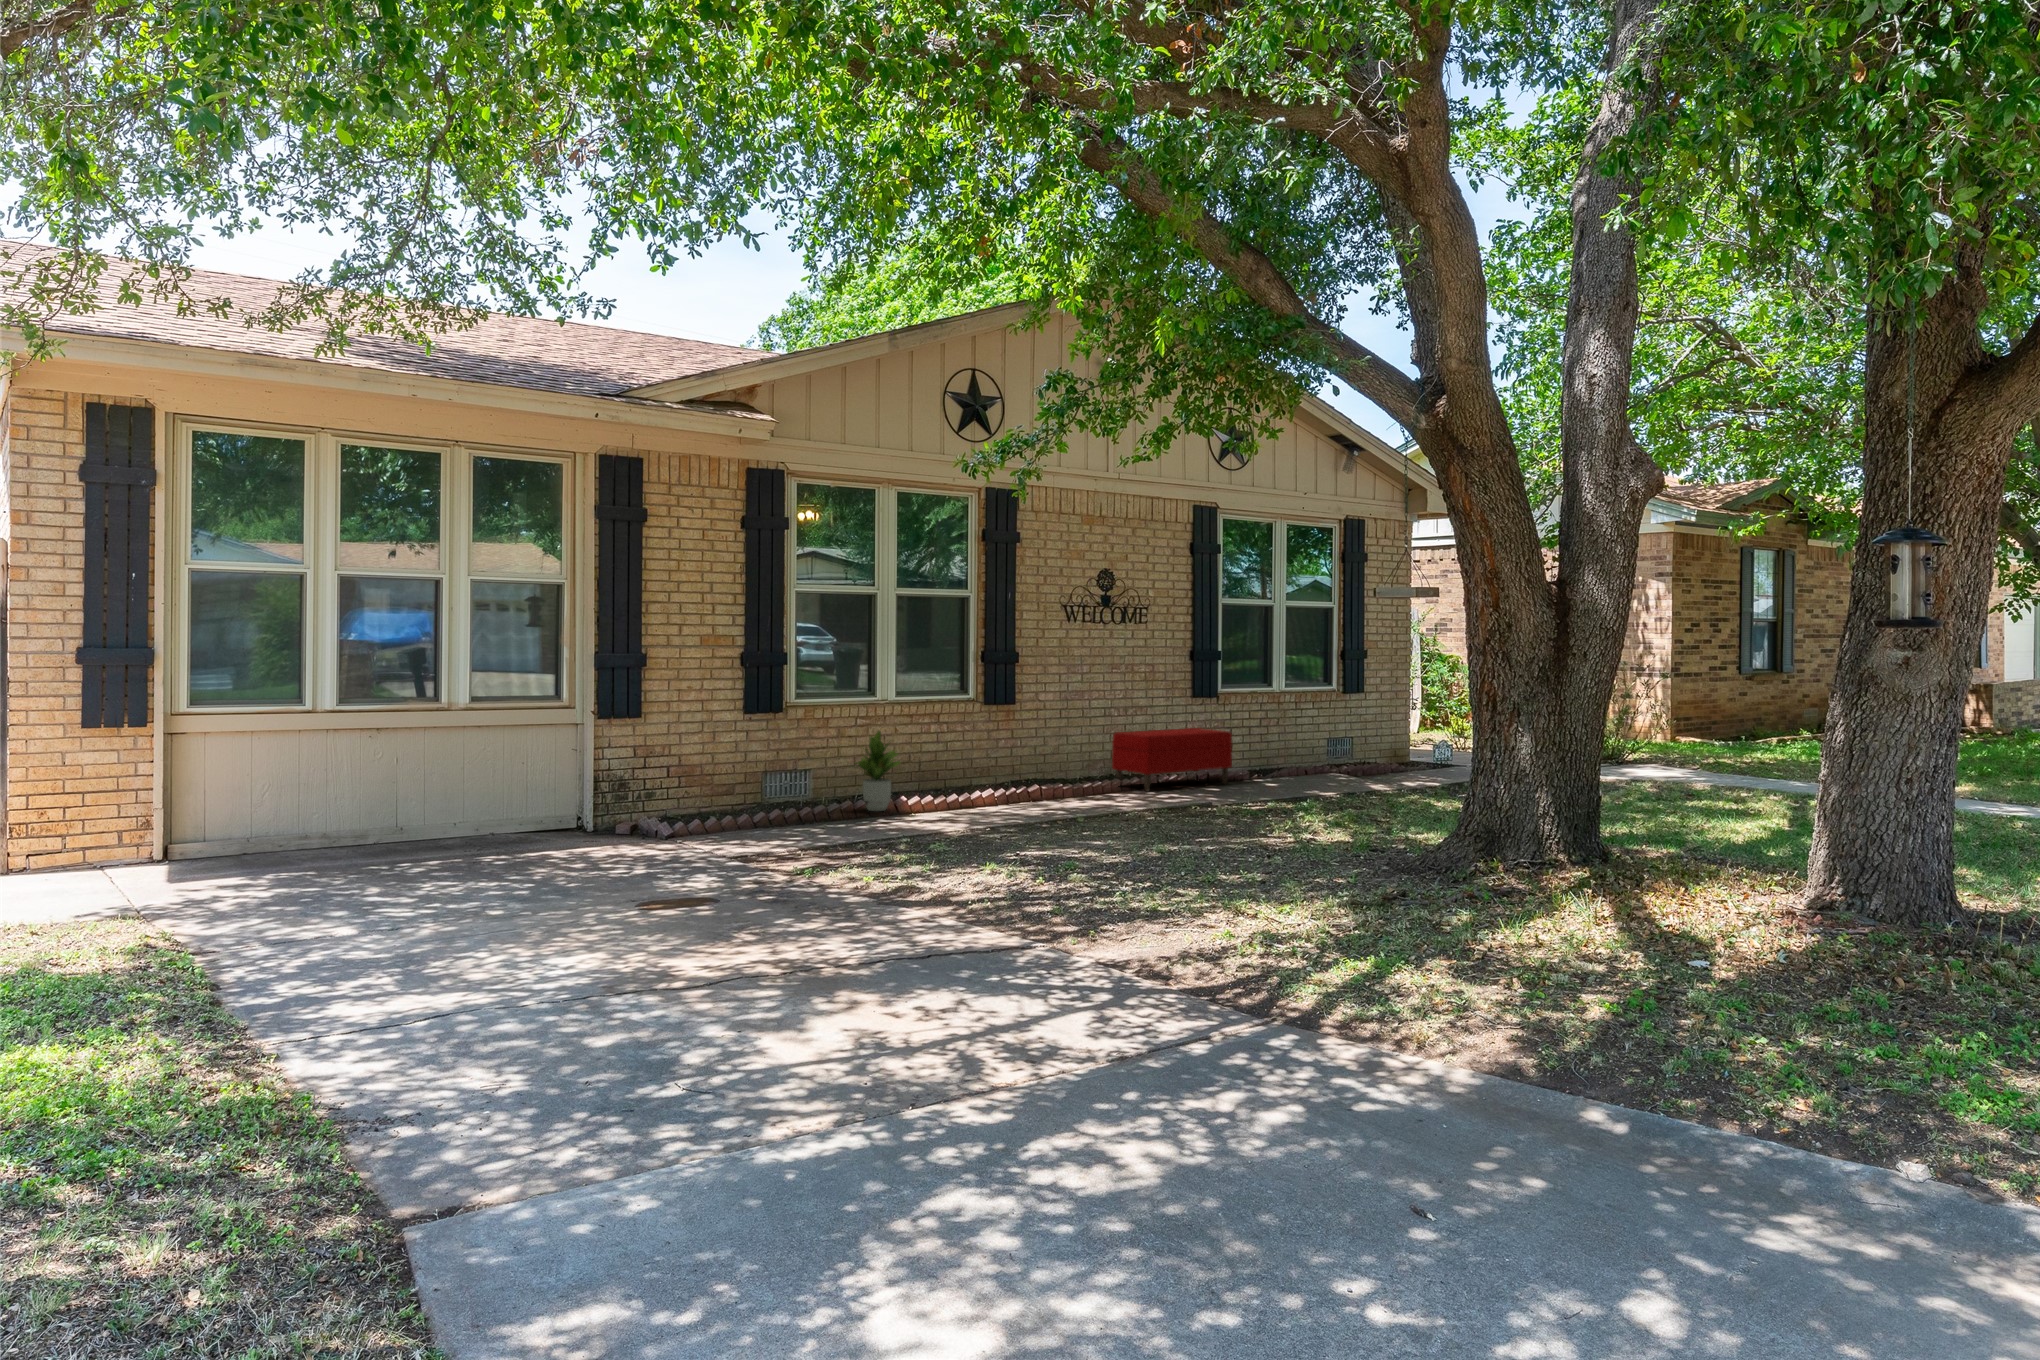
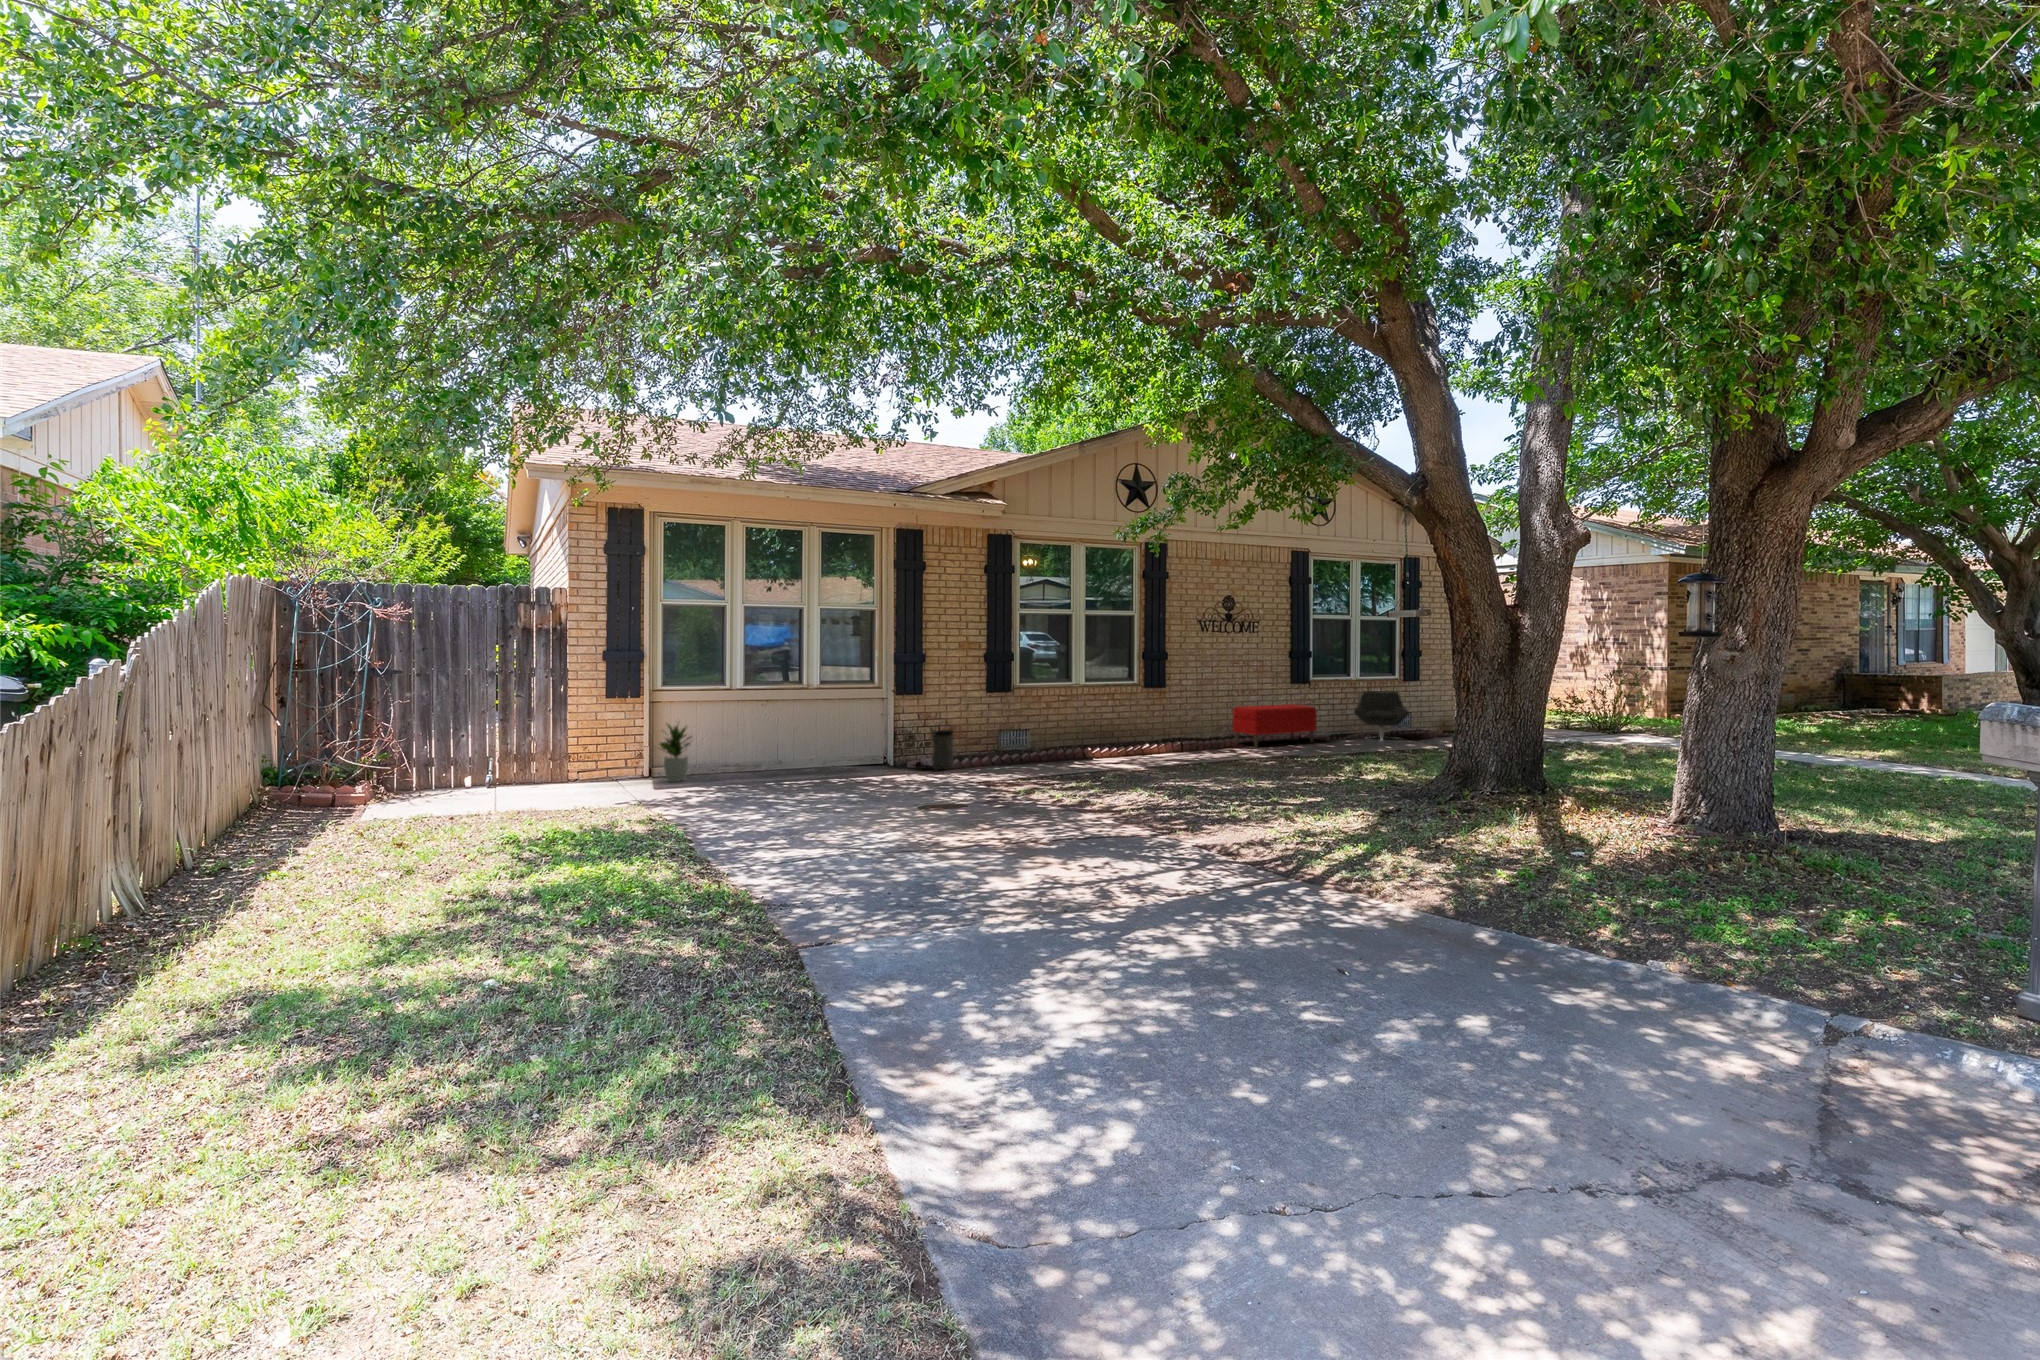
lounge chair: none [1282,708,1360,781] -> present [1354,691,1409,741]
potted plant: present [858,731,900,811] -> present [660,724,691,782]
watering can: none [650,761,692,837] -> present [930,723,955,770]

